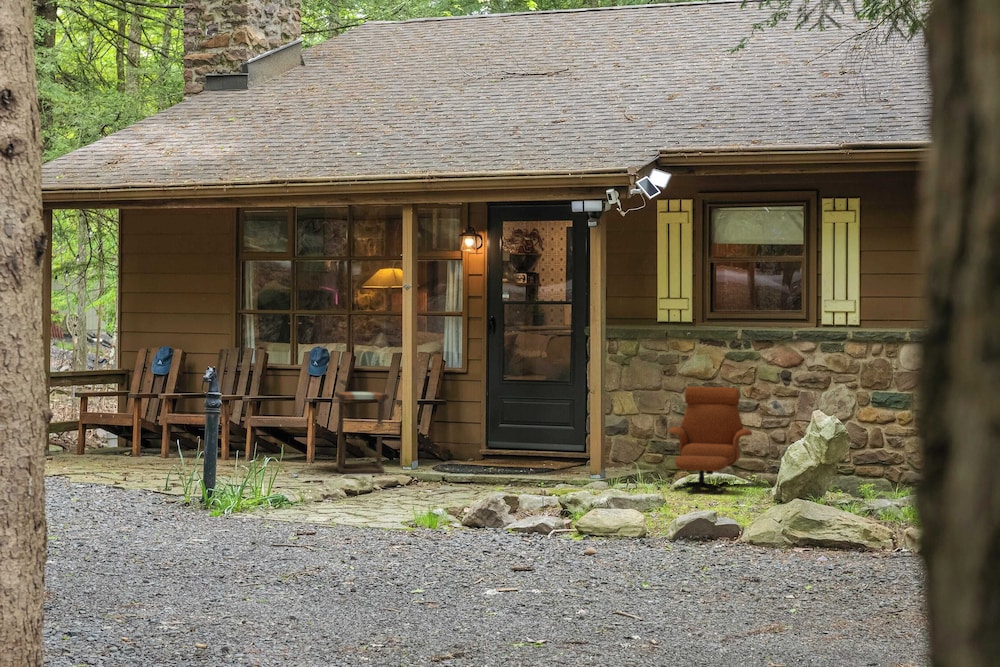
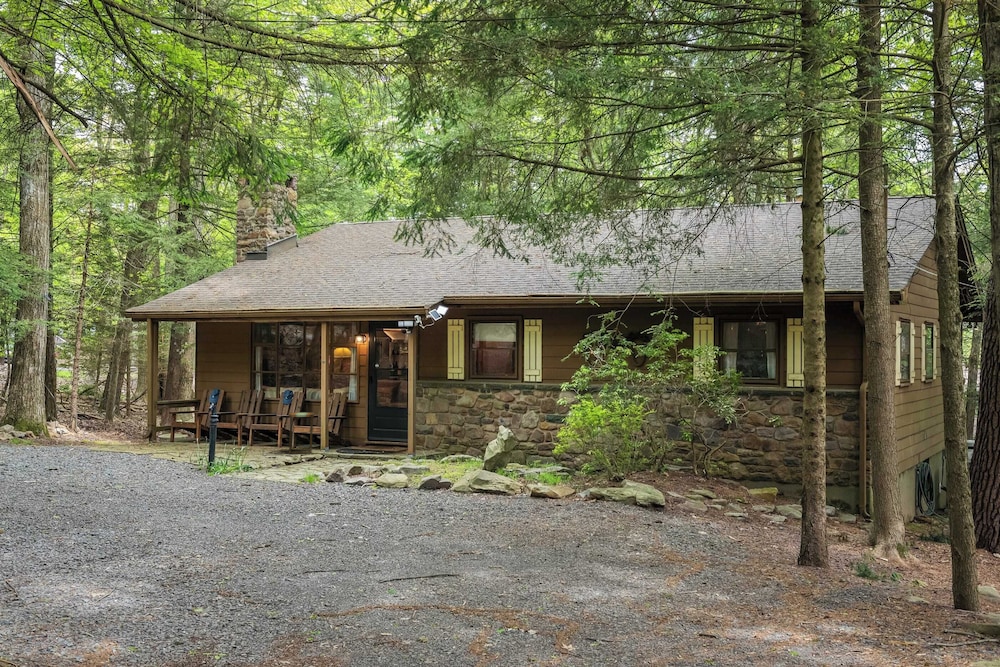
lounge chair: present [669,387,752,493] -> none [447,411,489,464]

